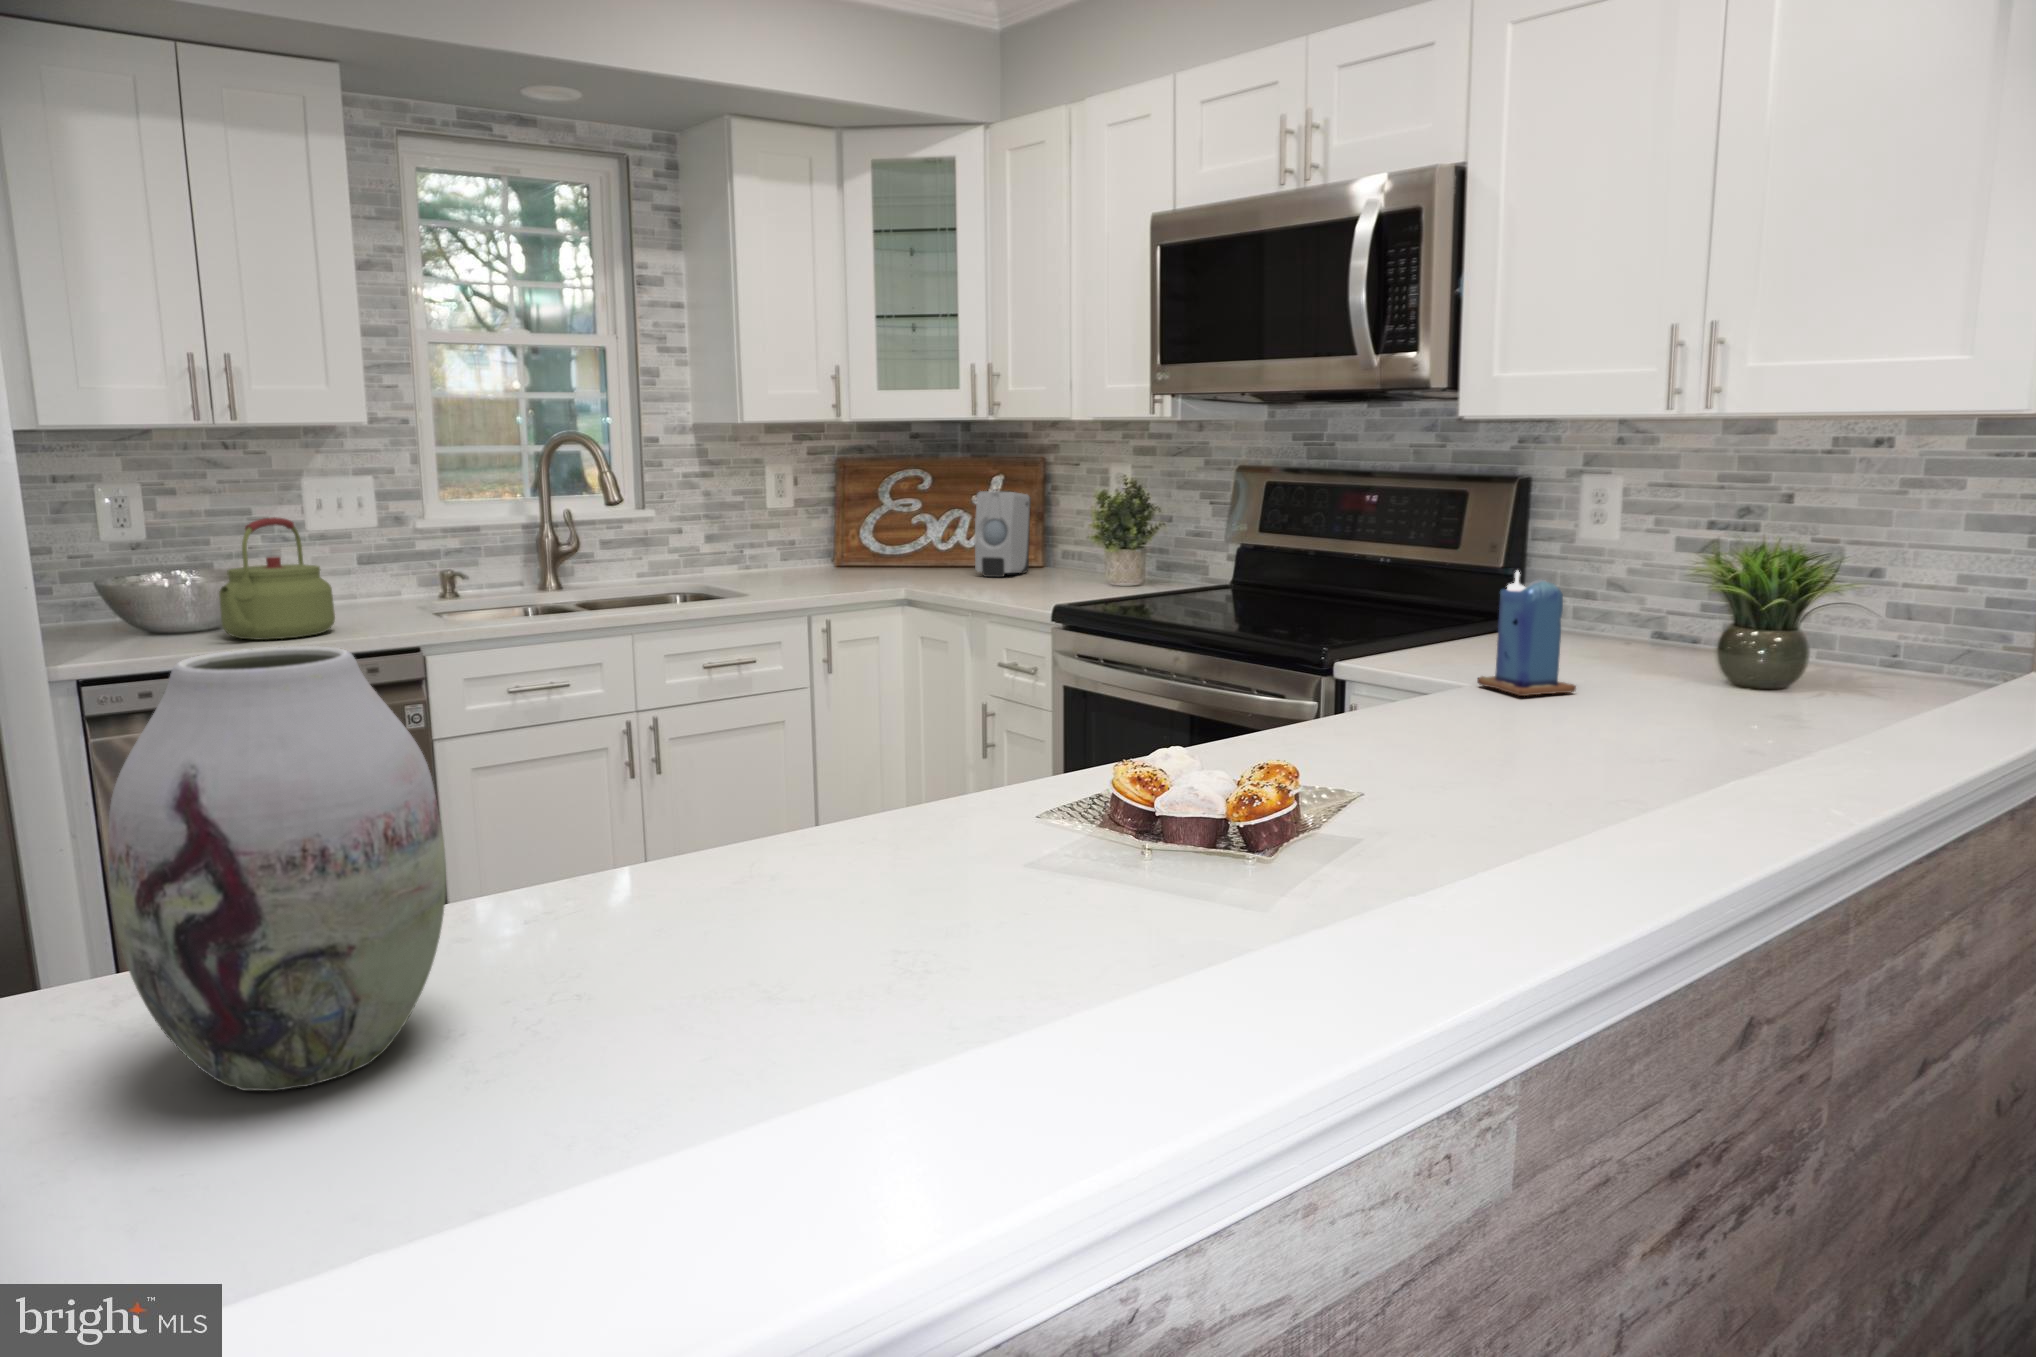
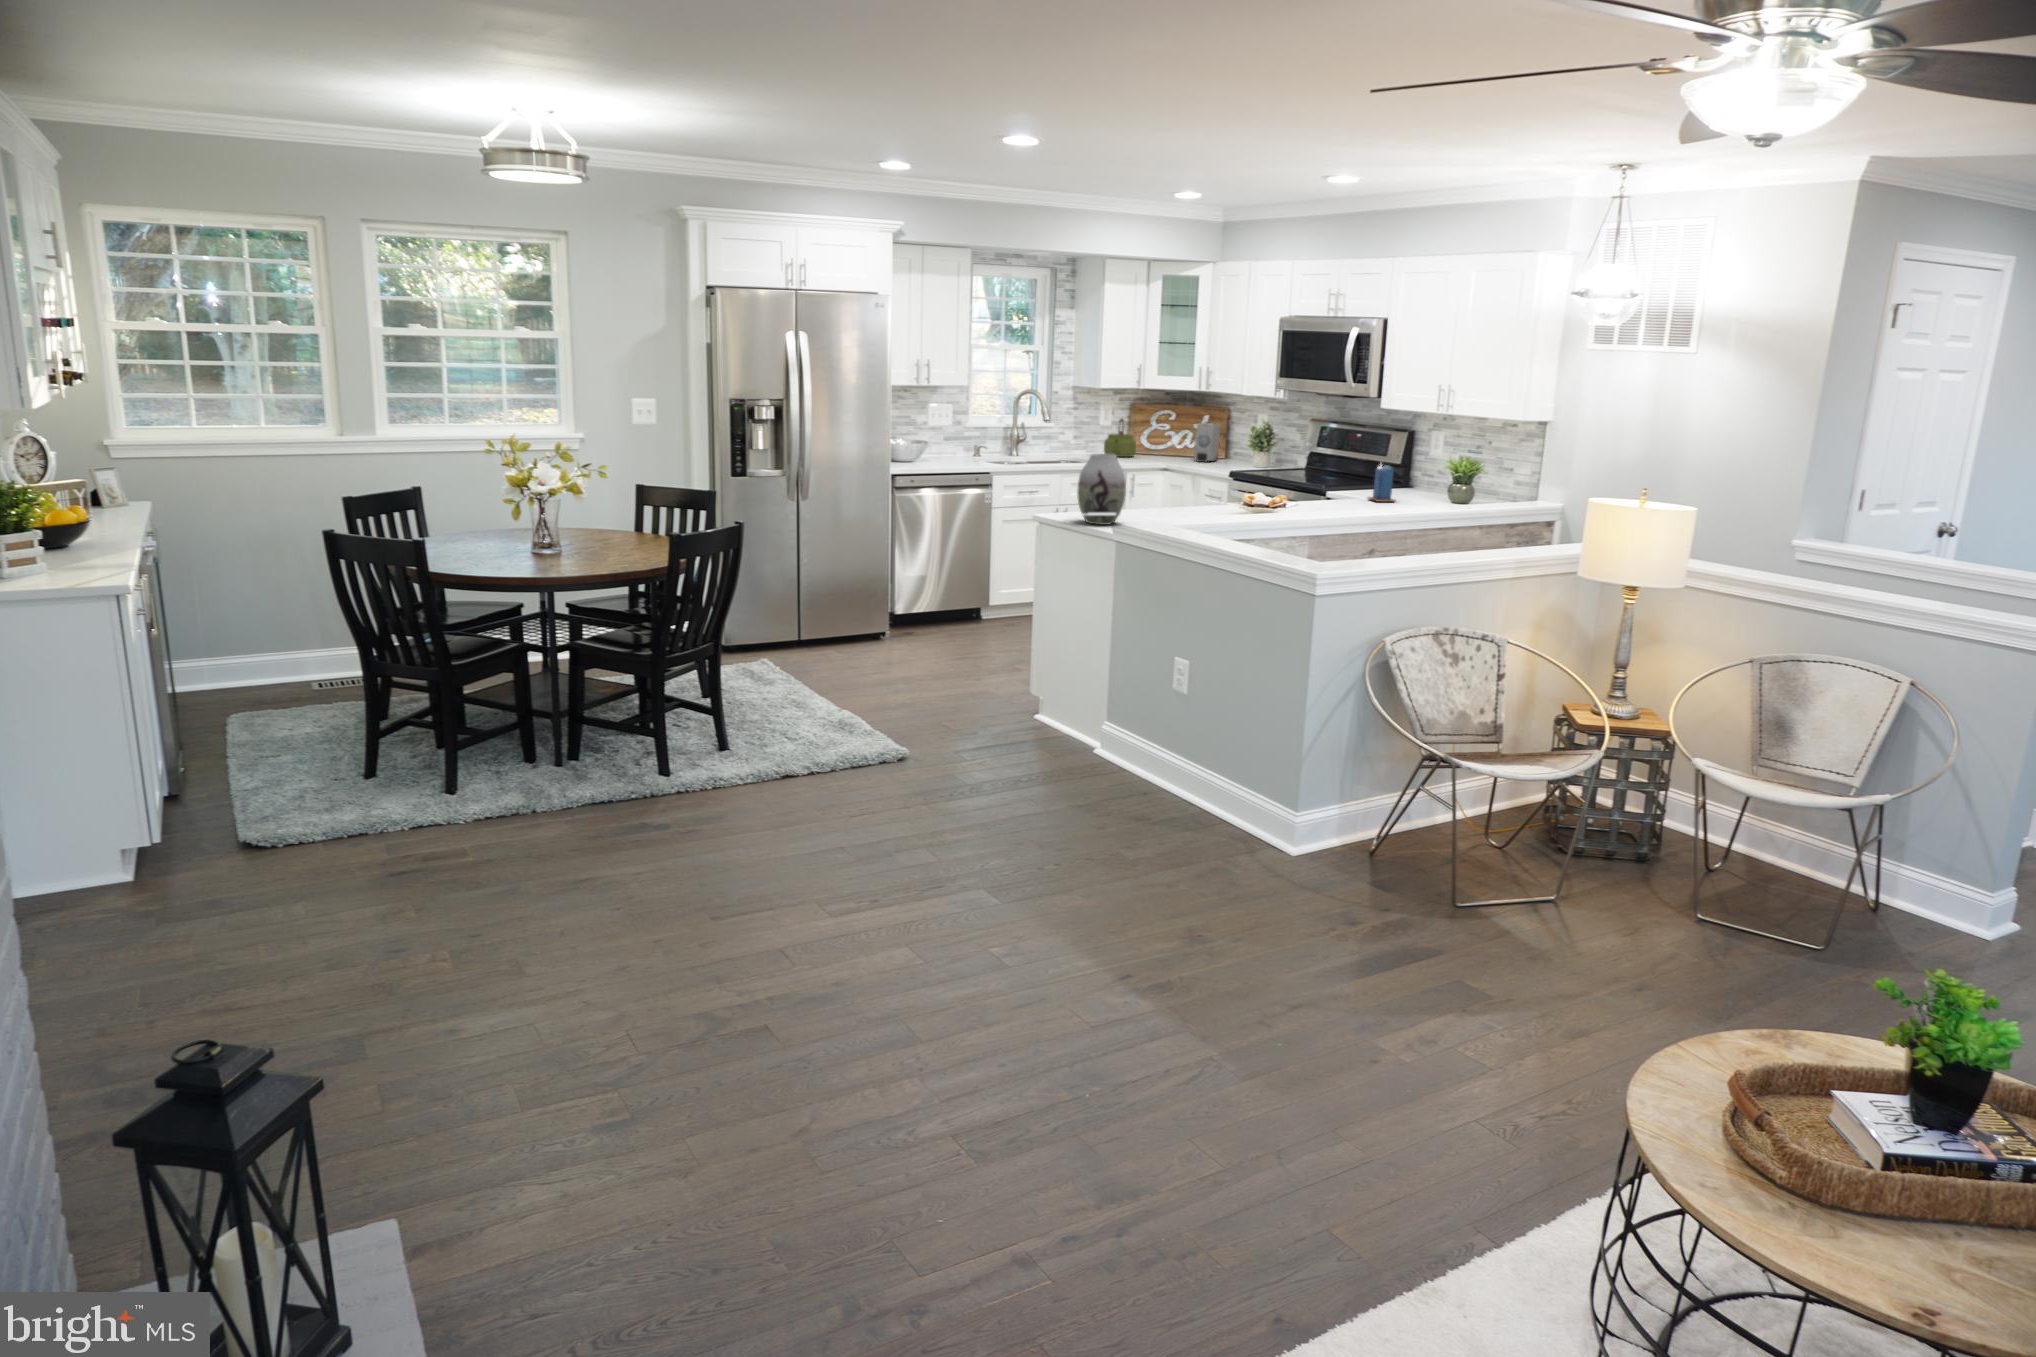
kettle: present [219,517,335,640] -> present [1104,419,1136,457]

